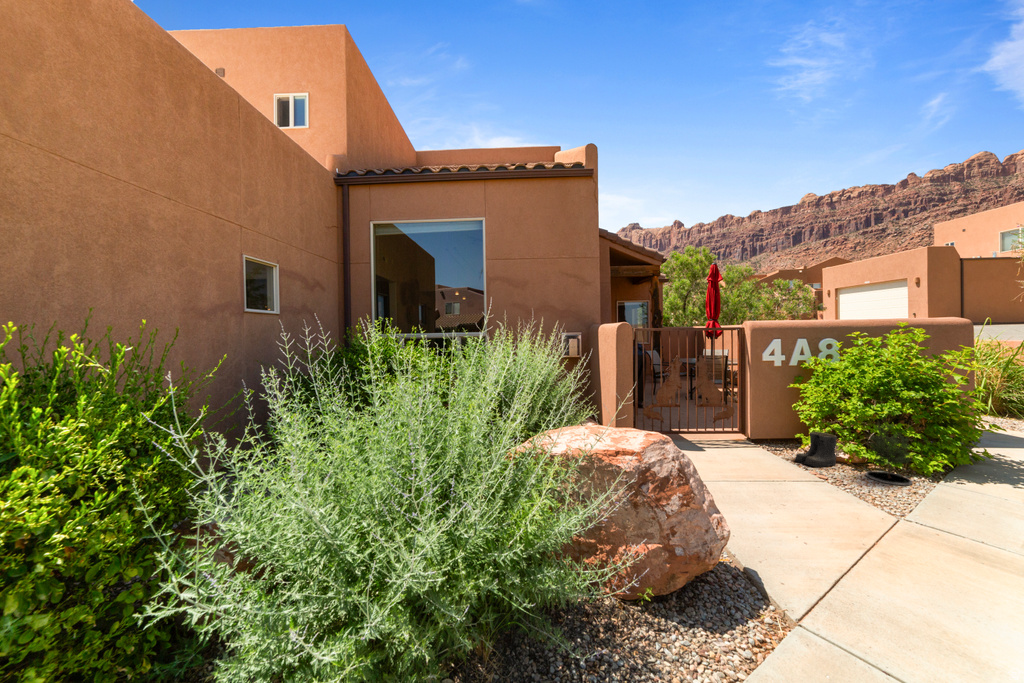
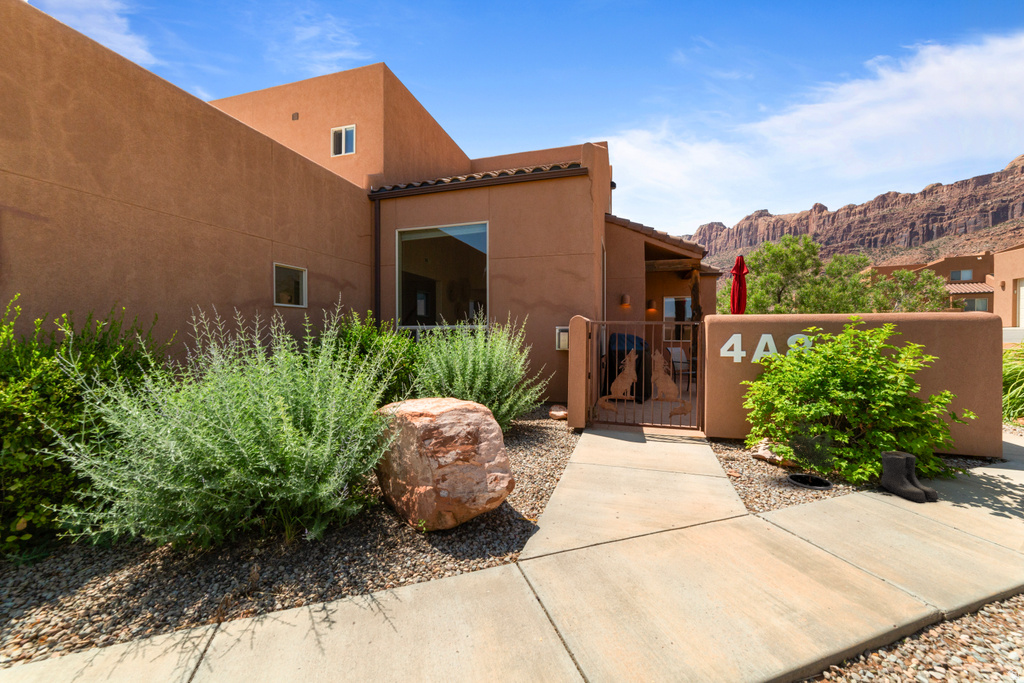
boots: present [795,432,837,467] -> present [881,451,940,502]

